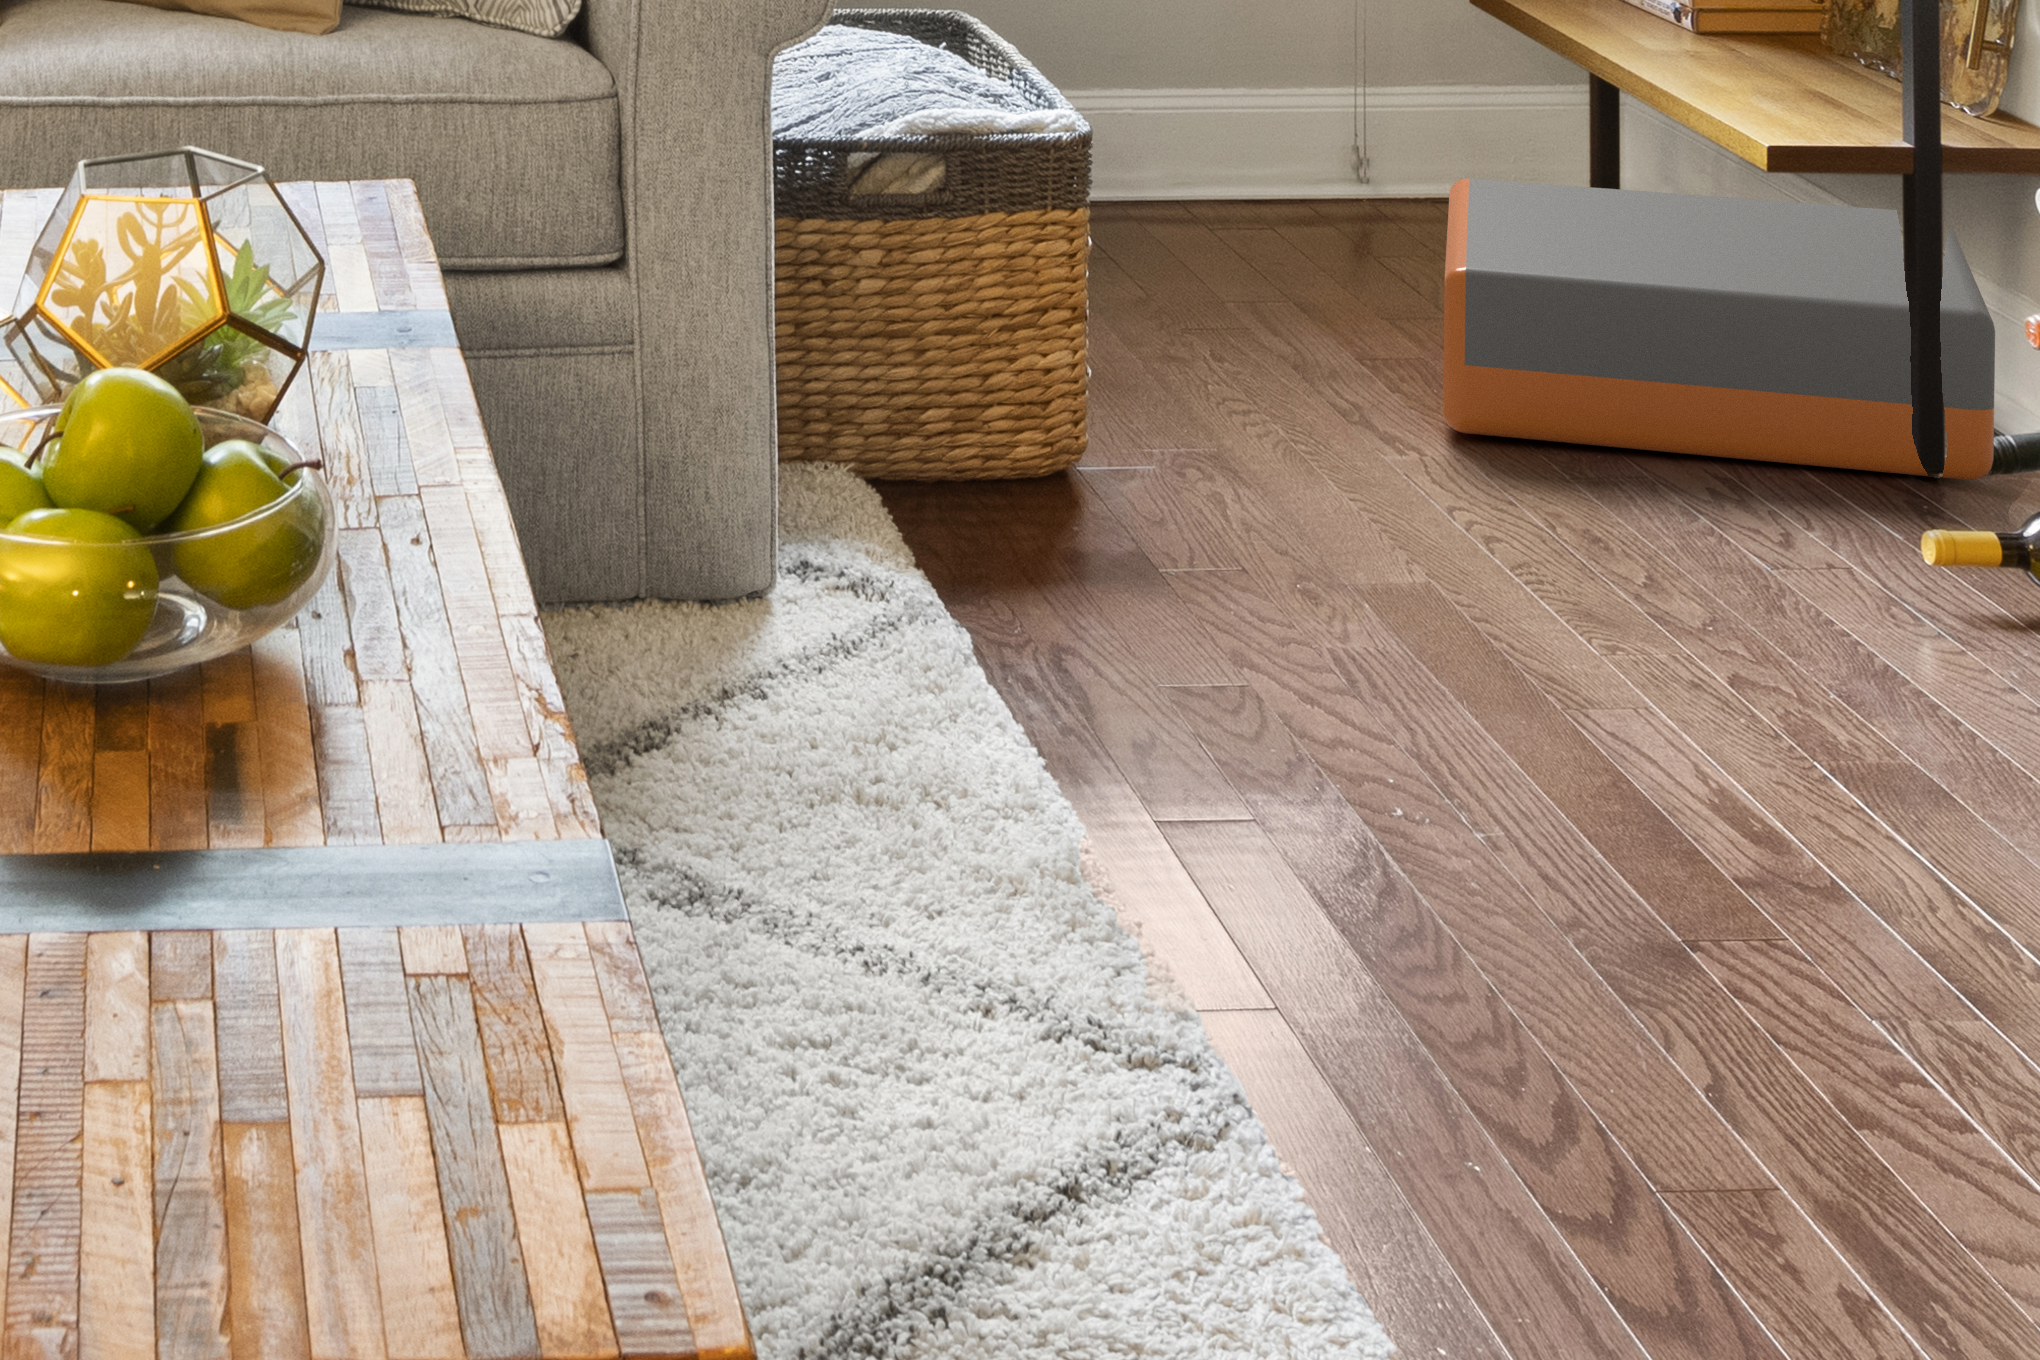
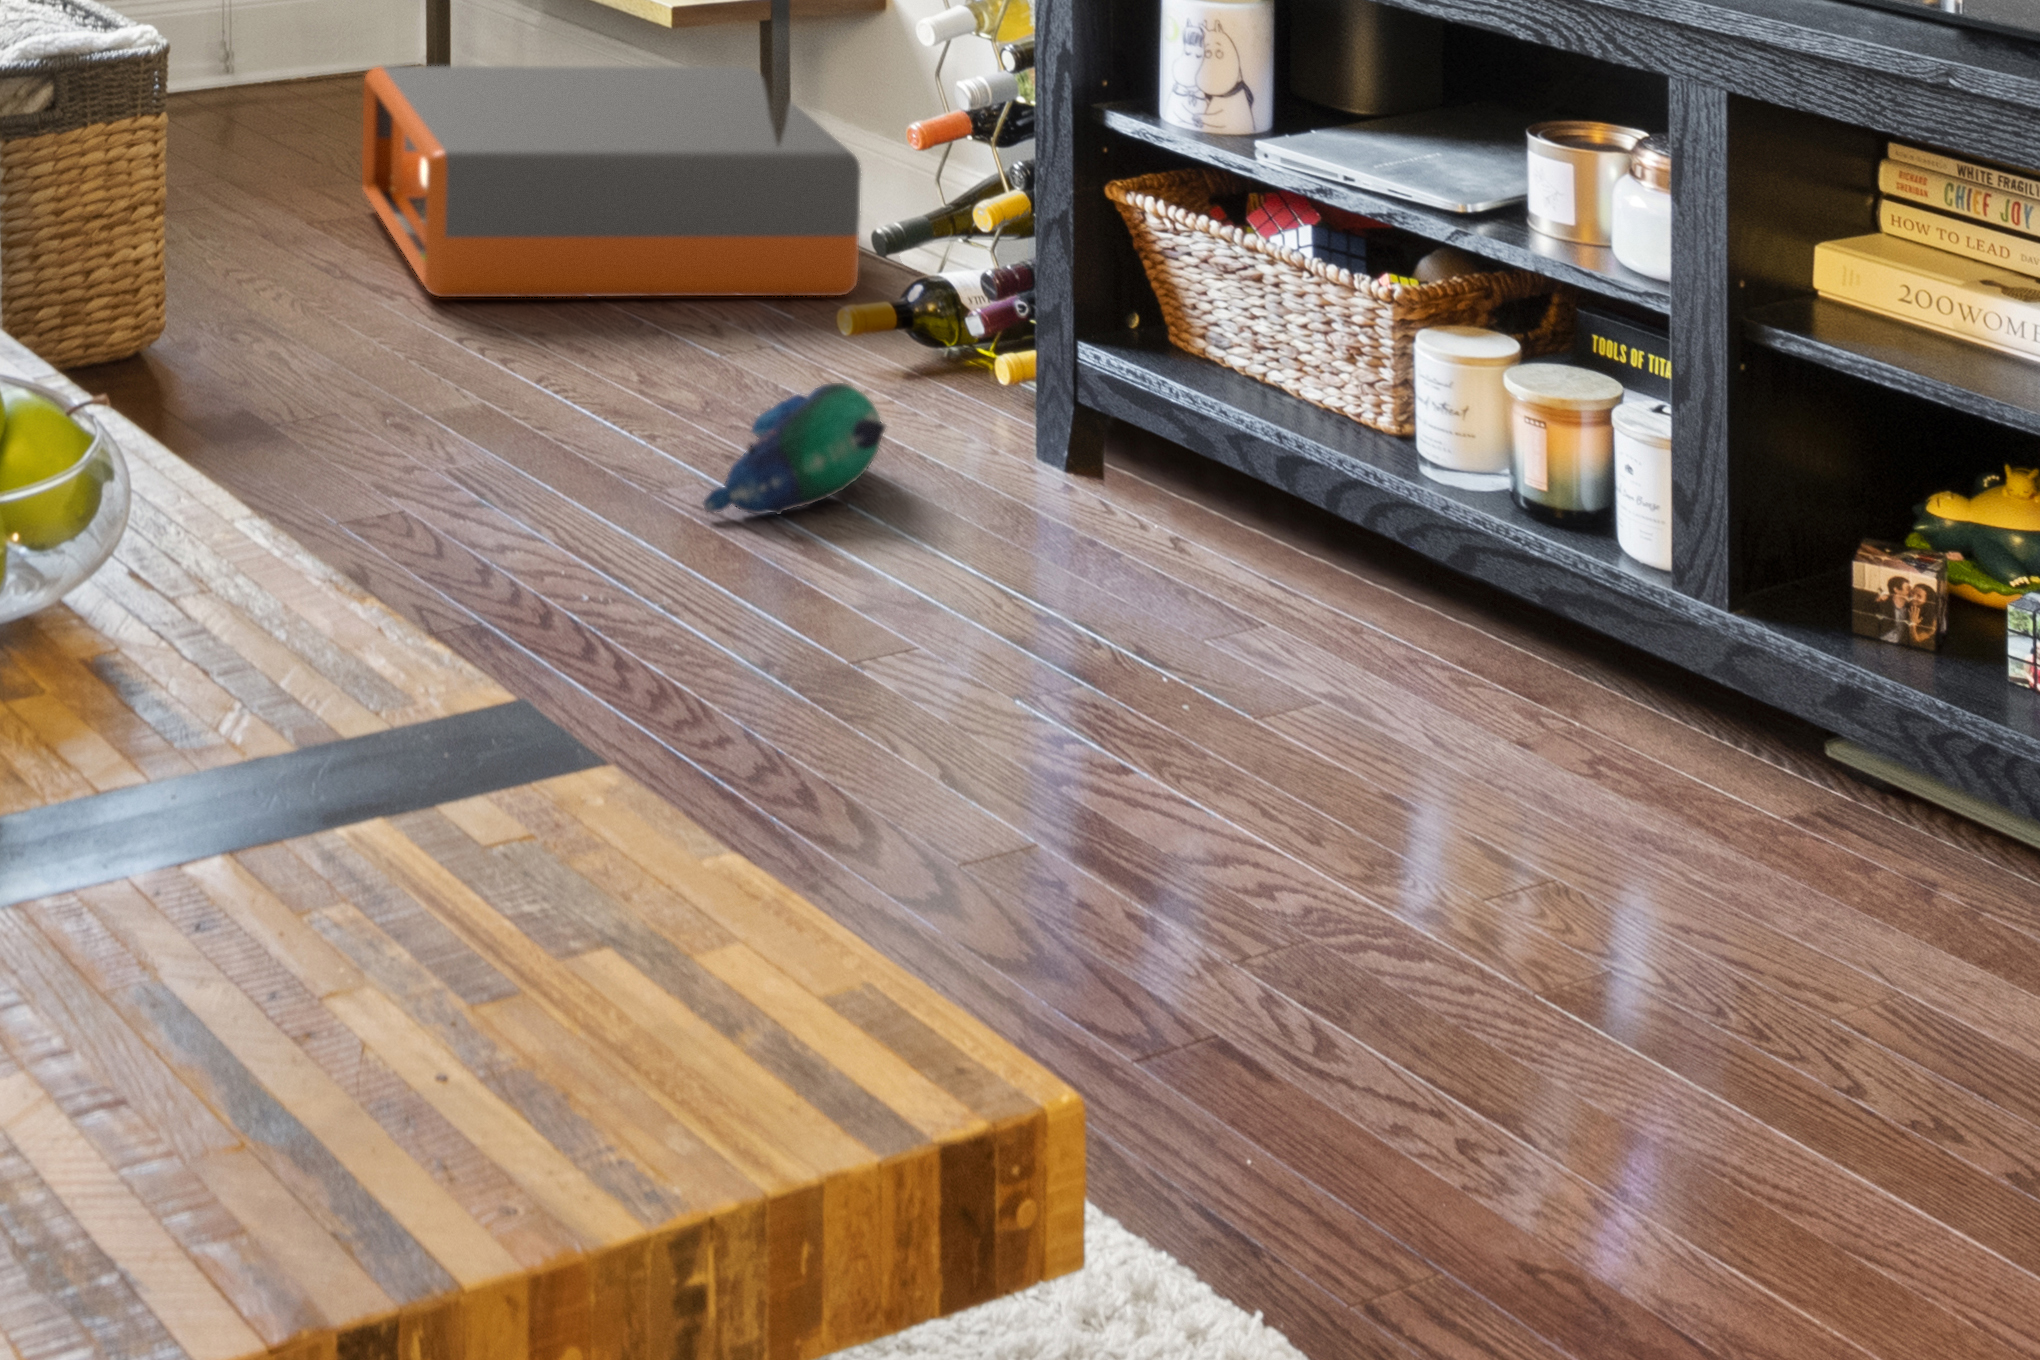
plush toy: none [1594,549,1848,685] -> present [704,383,886,514]

